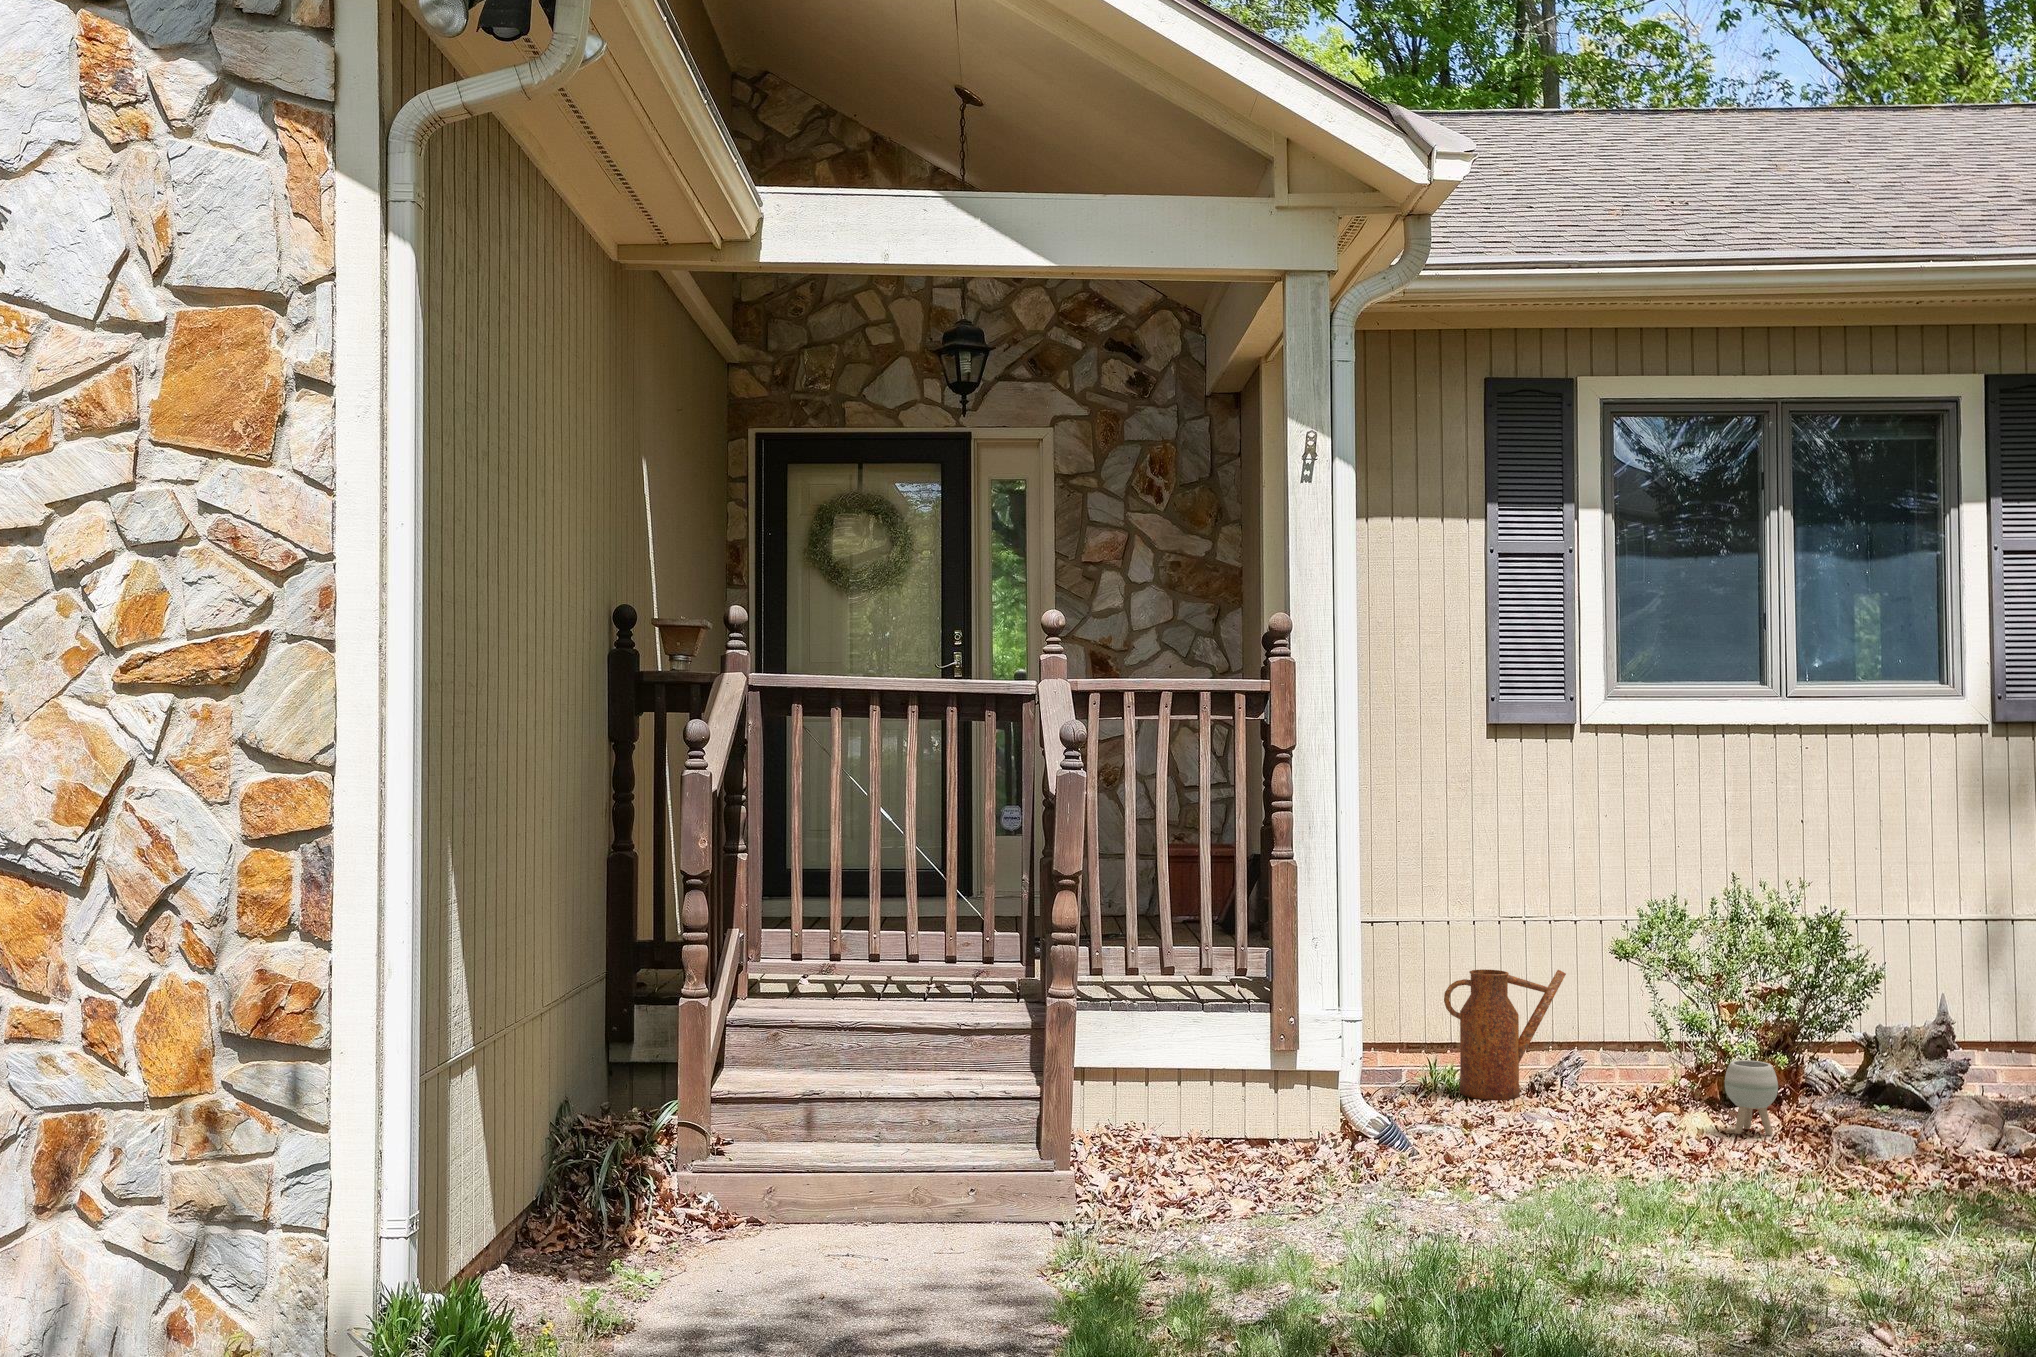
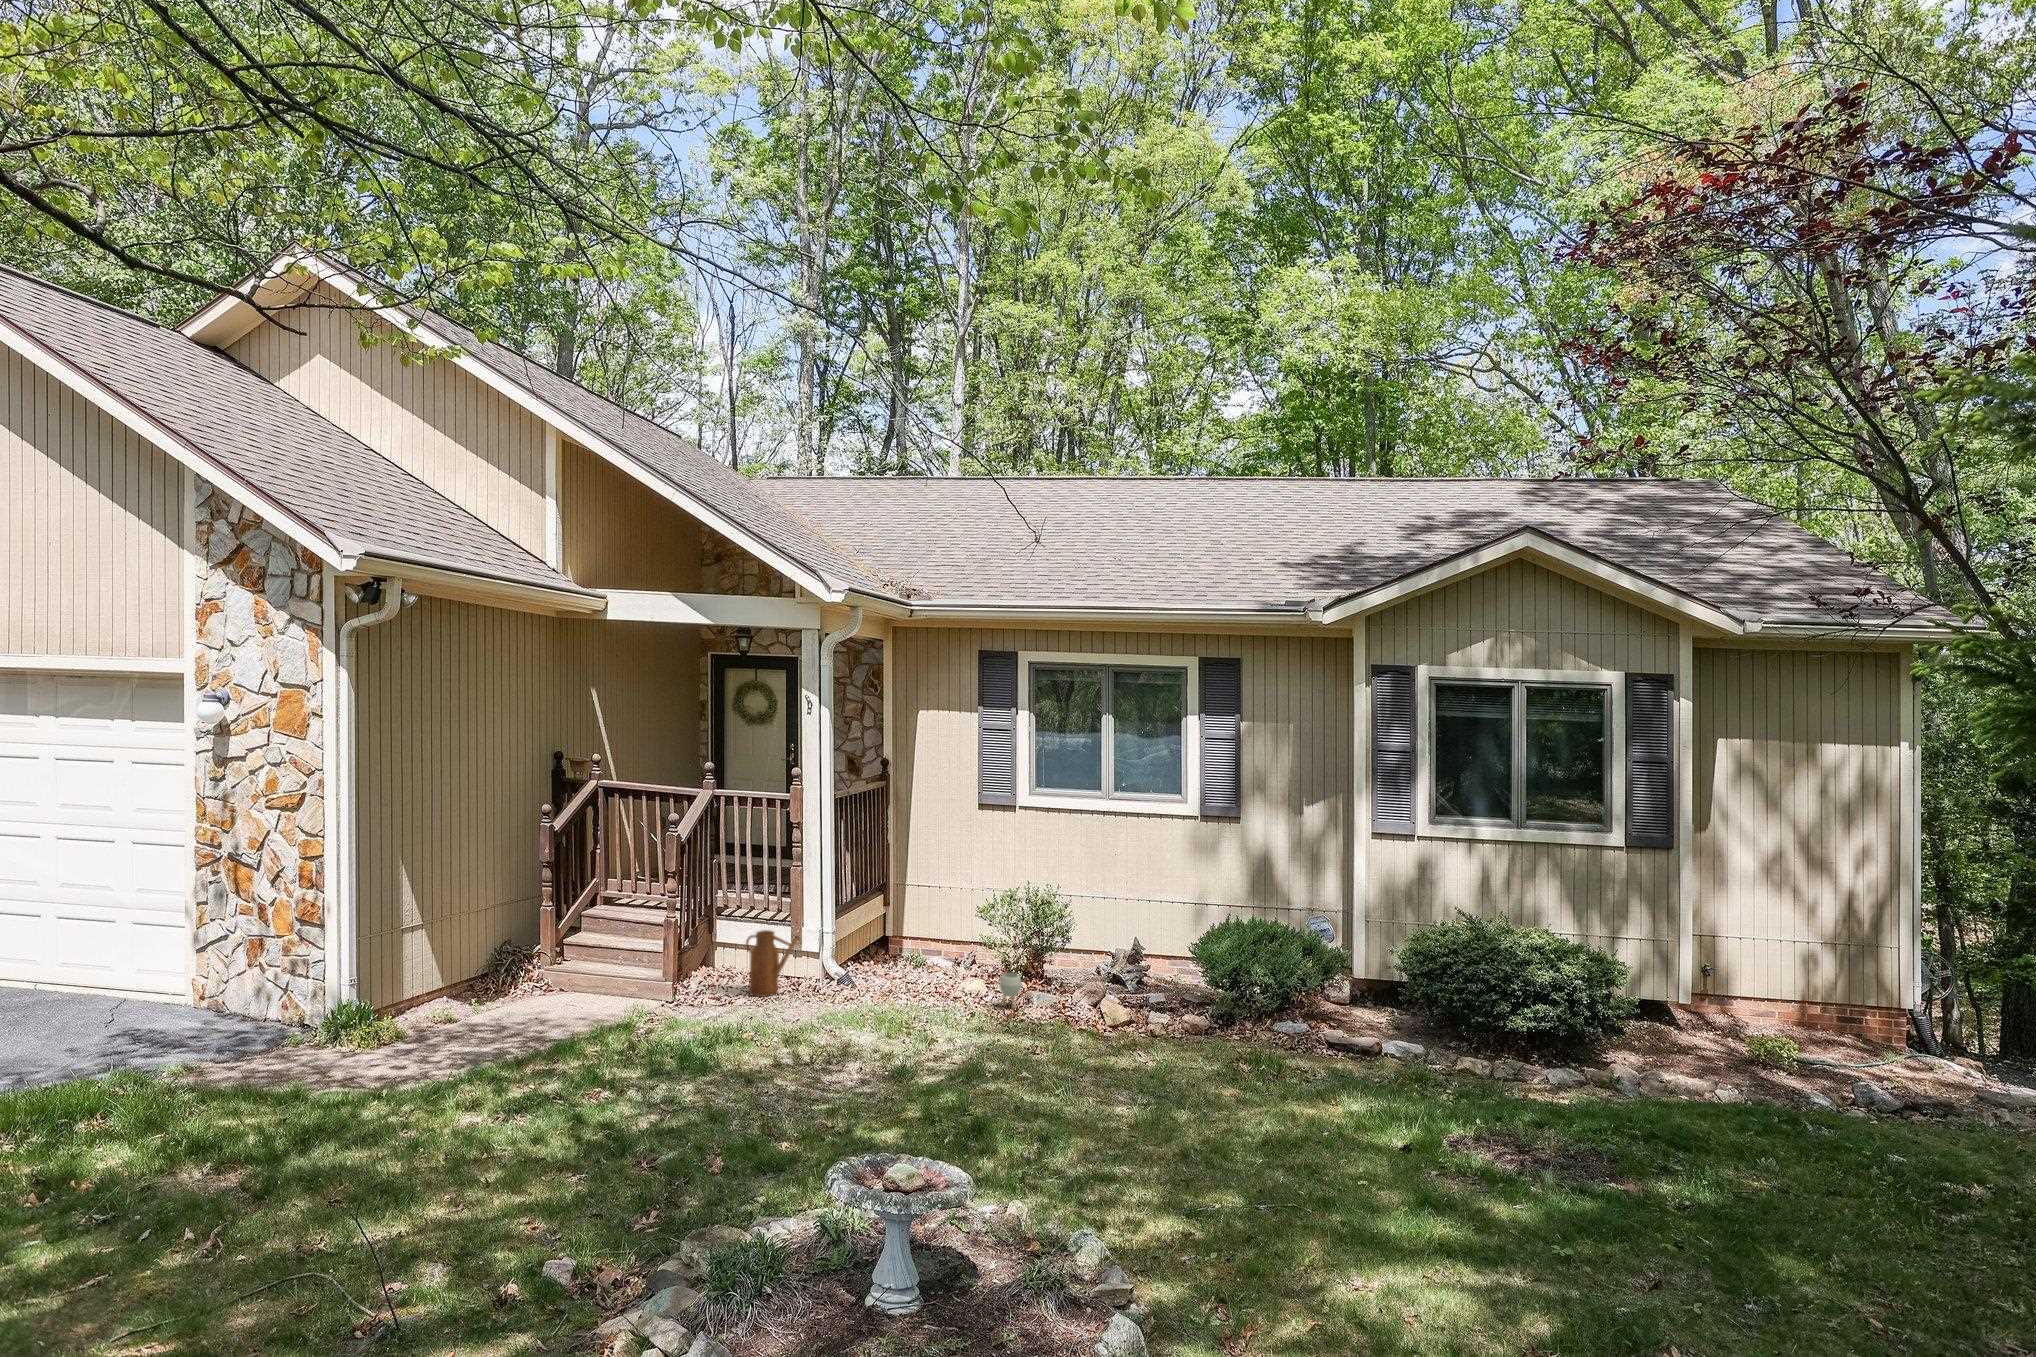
watering can: present [1444,970,1566,1100] -> present [746,930,798,997]

